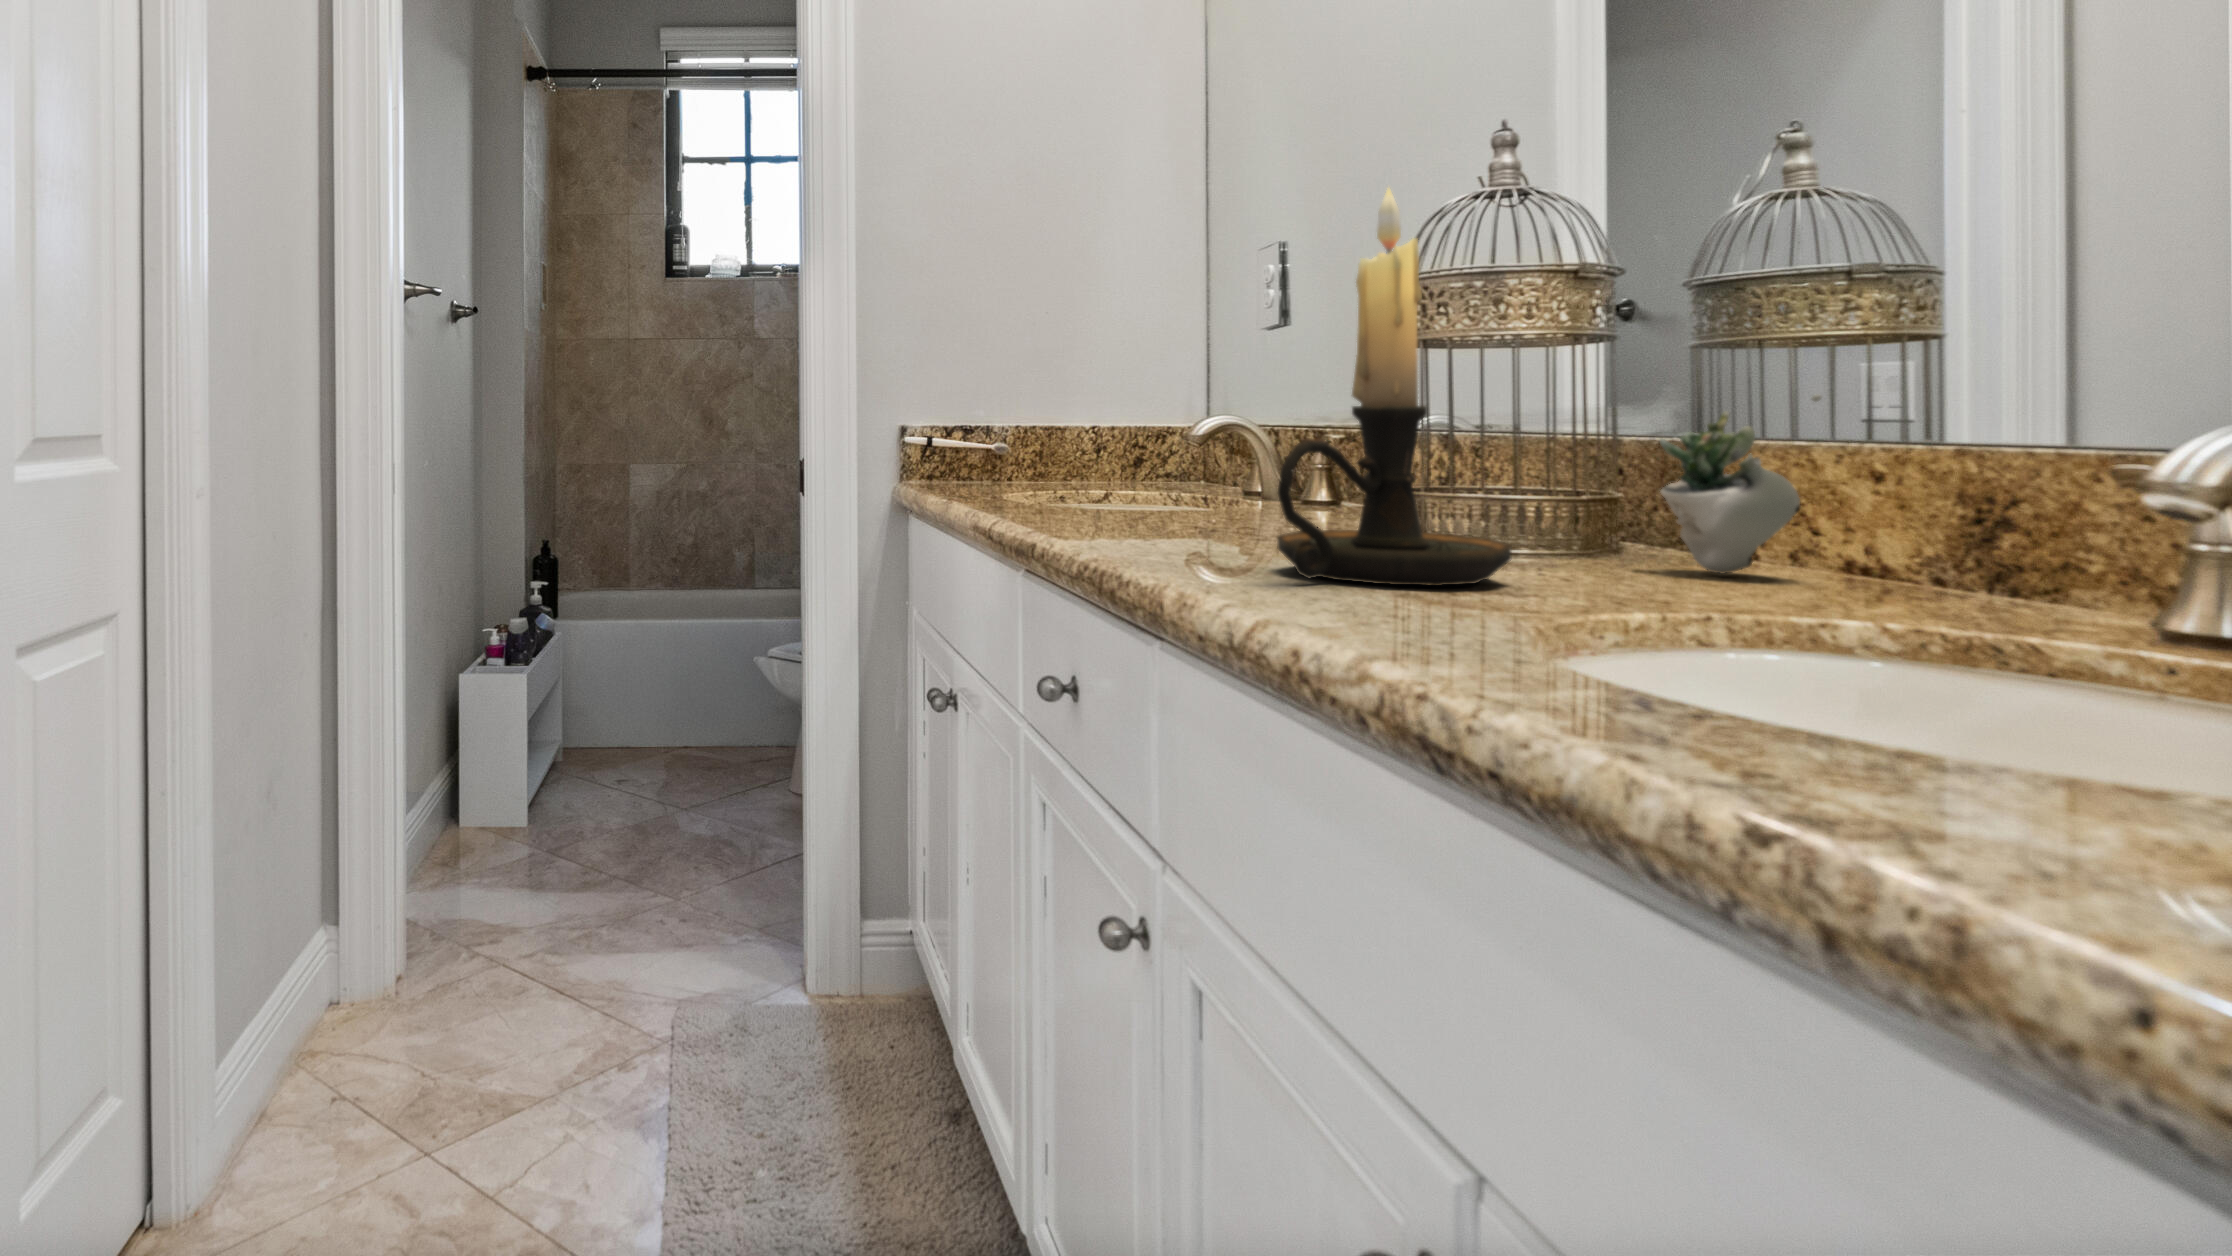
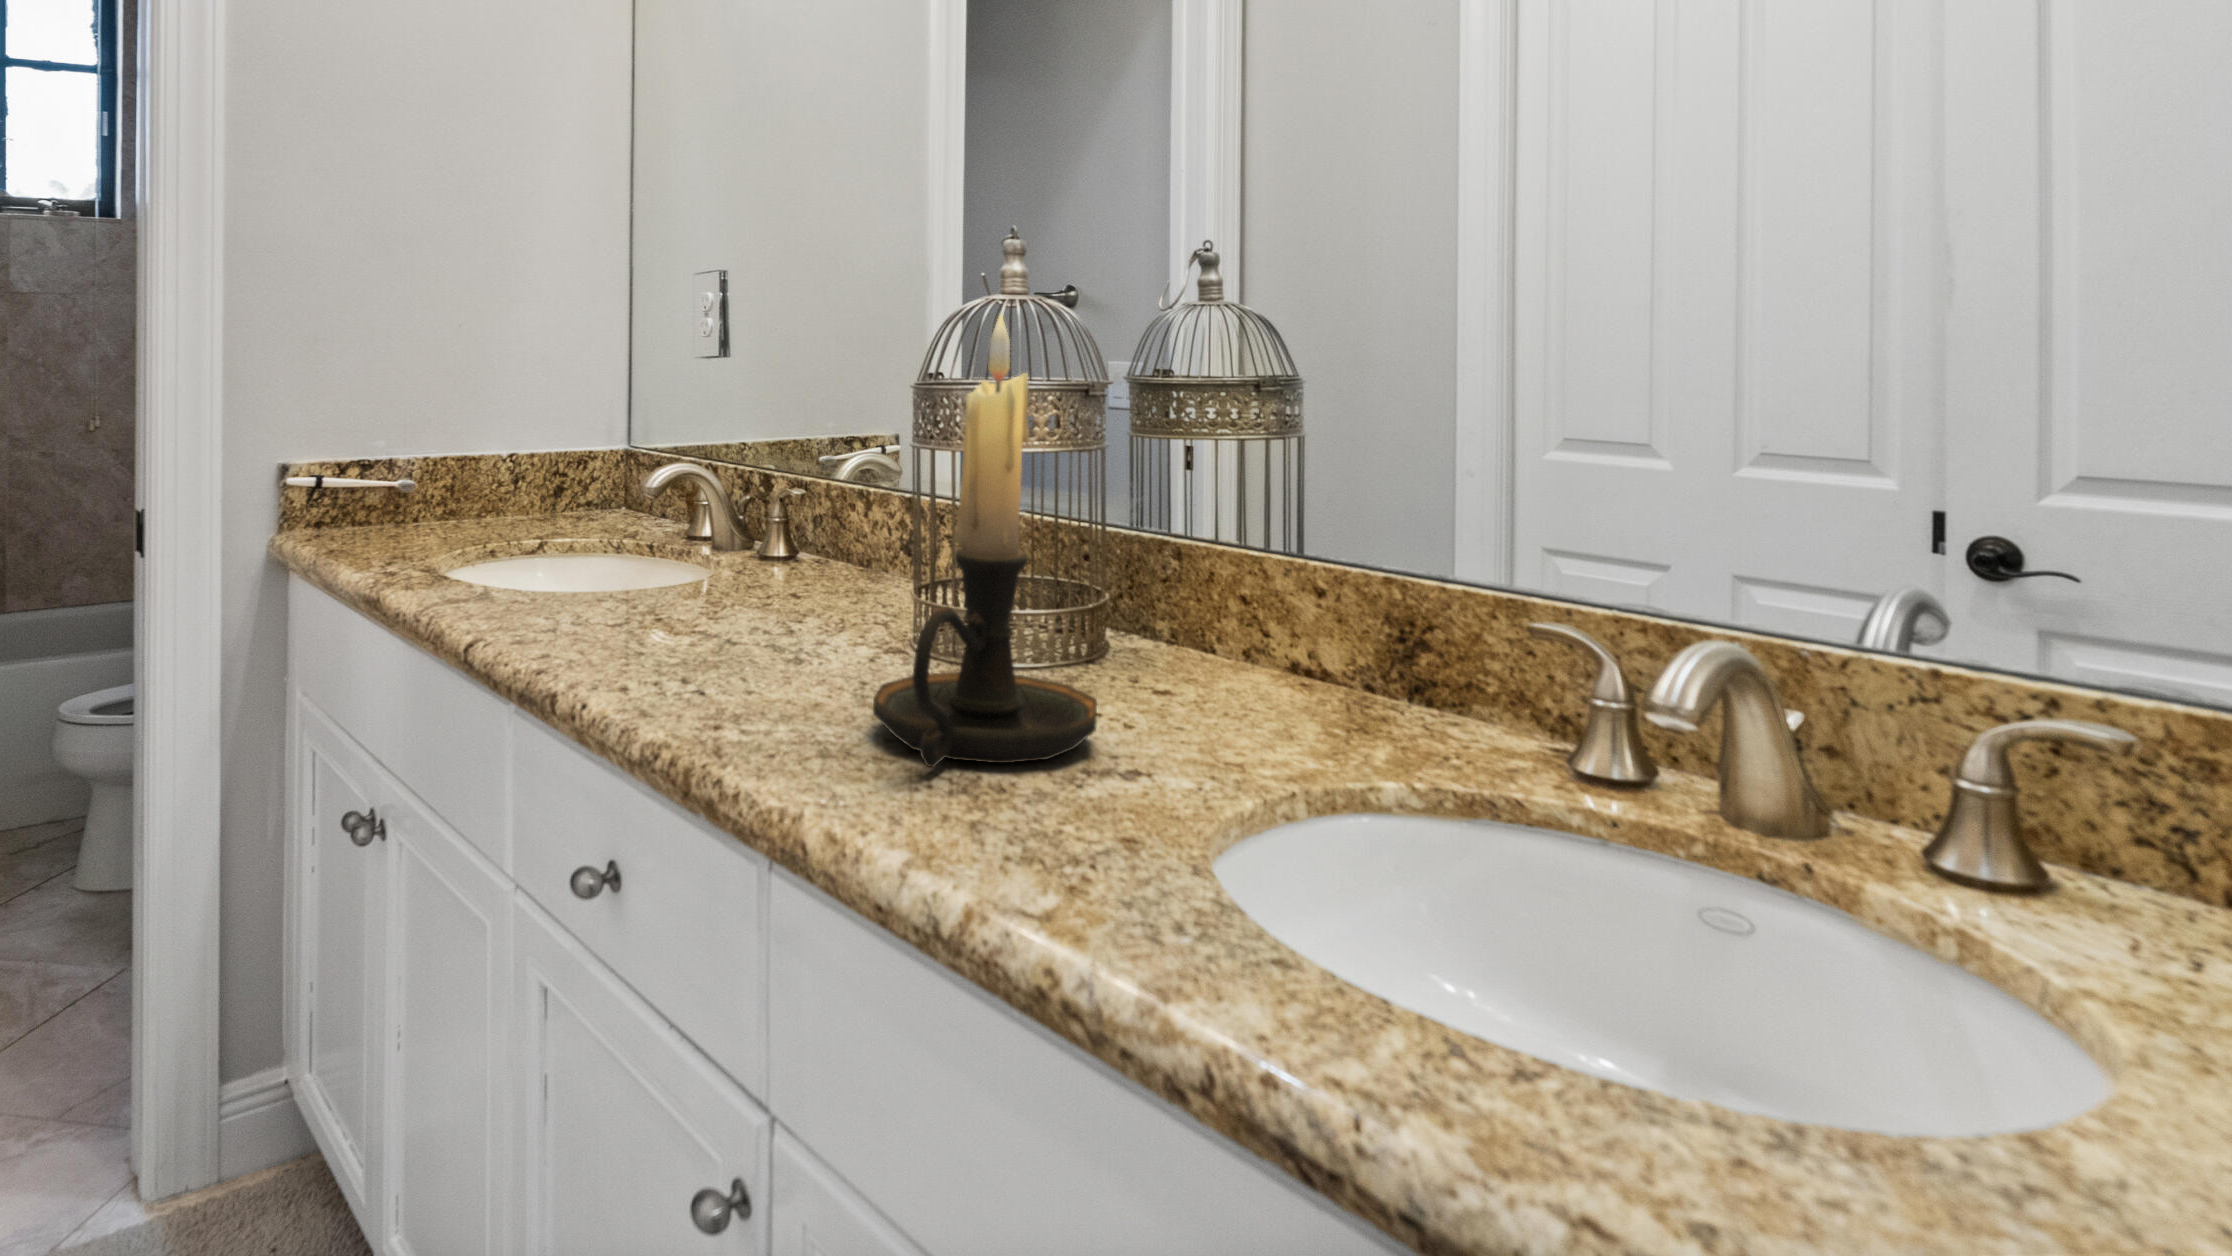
succulent plant: present [1660,395,1821,574] -> none [1168,532,1327,687]

